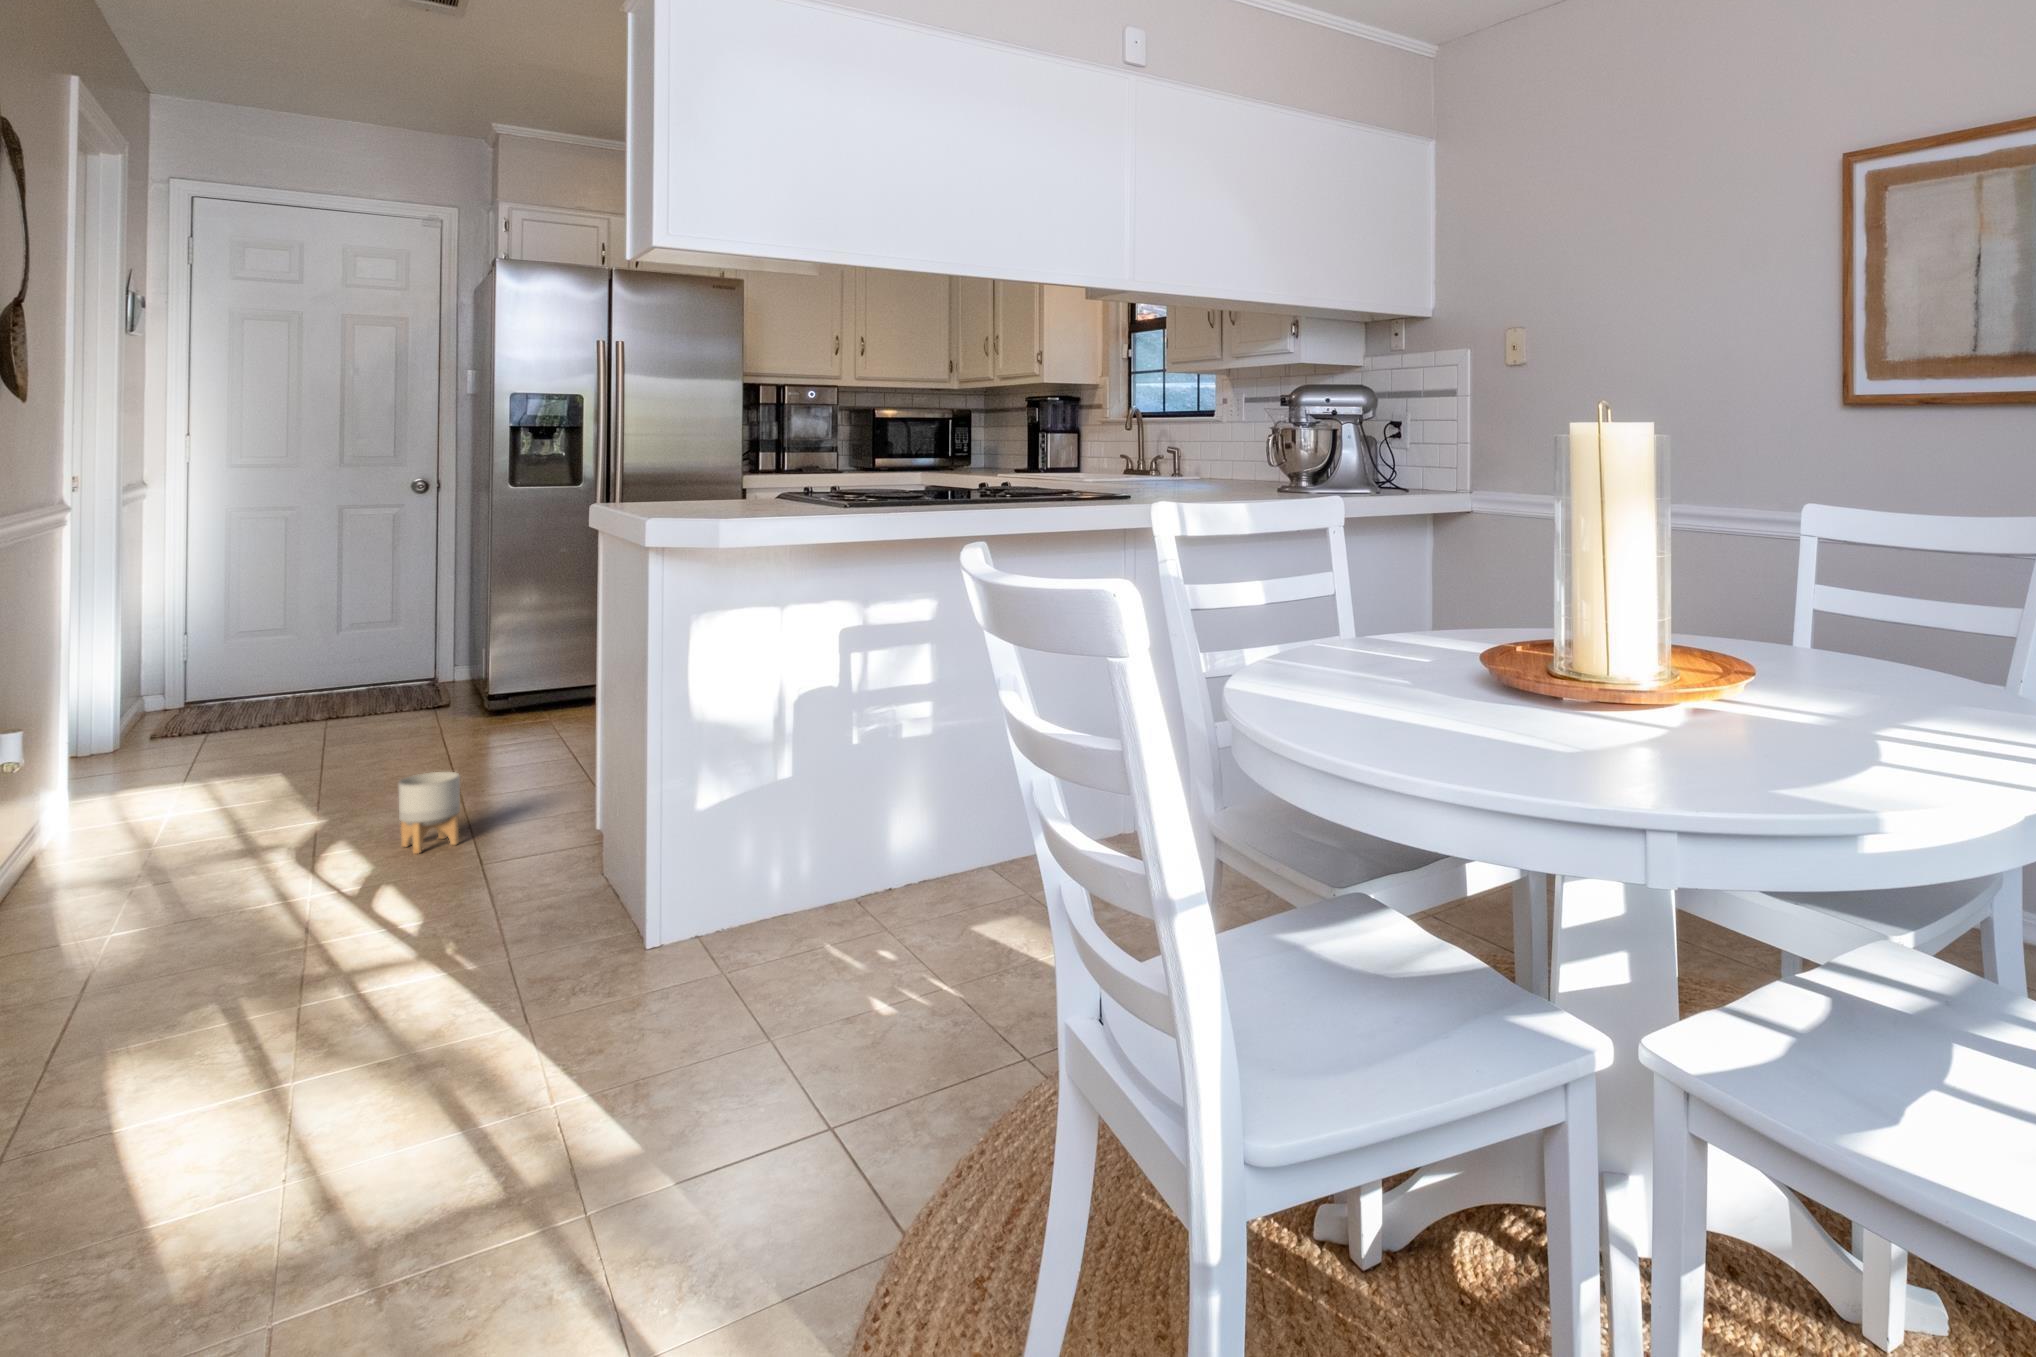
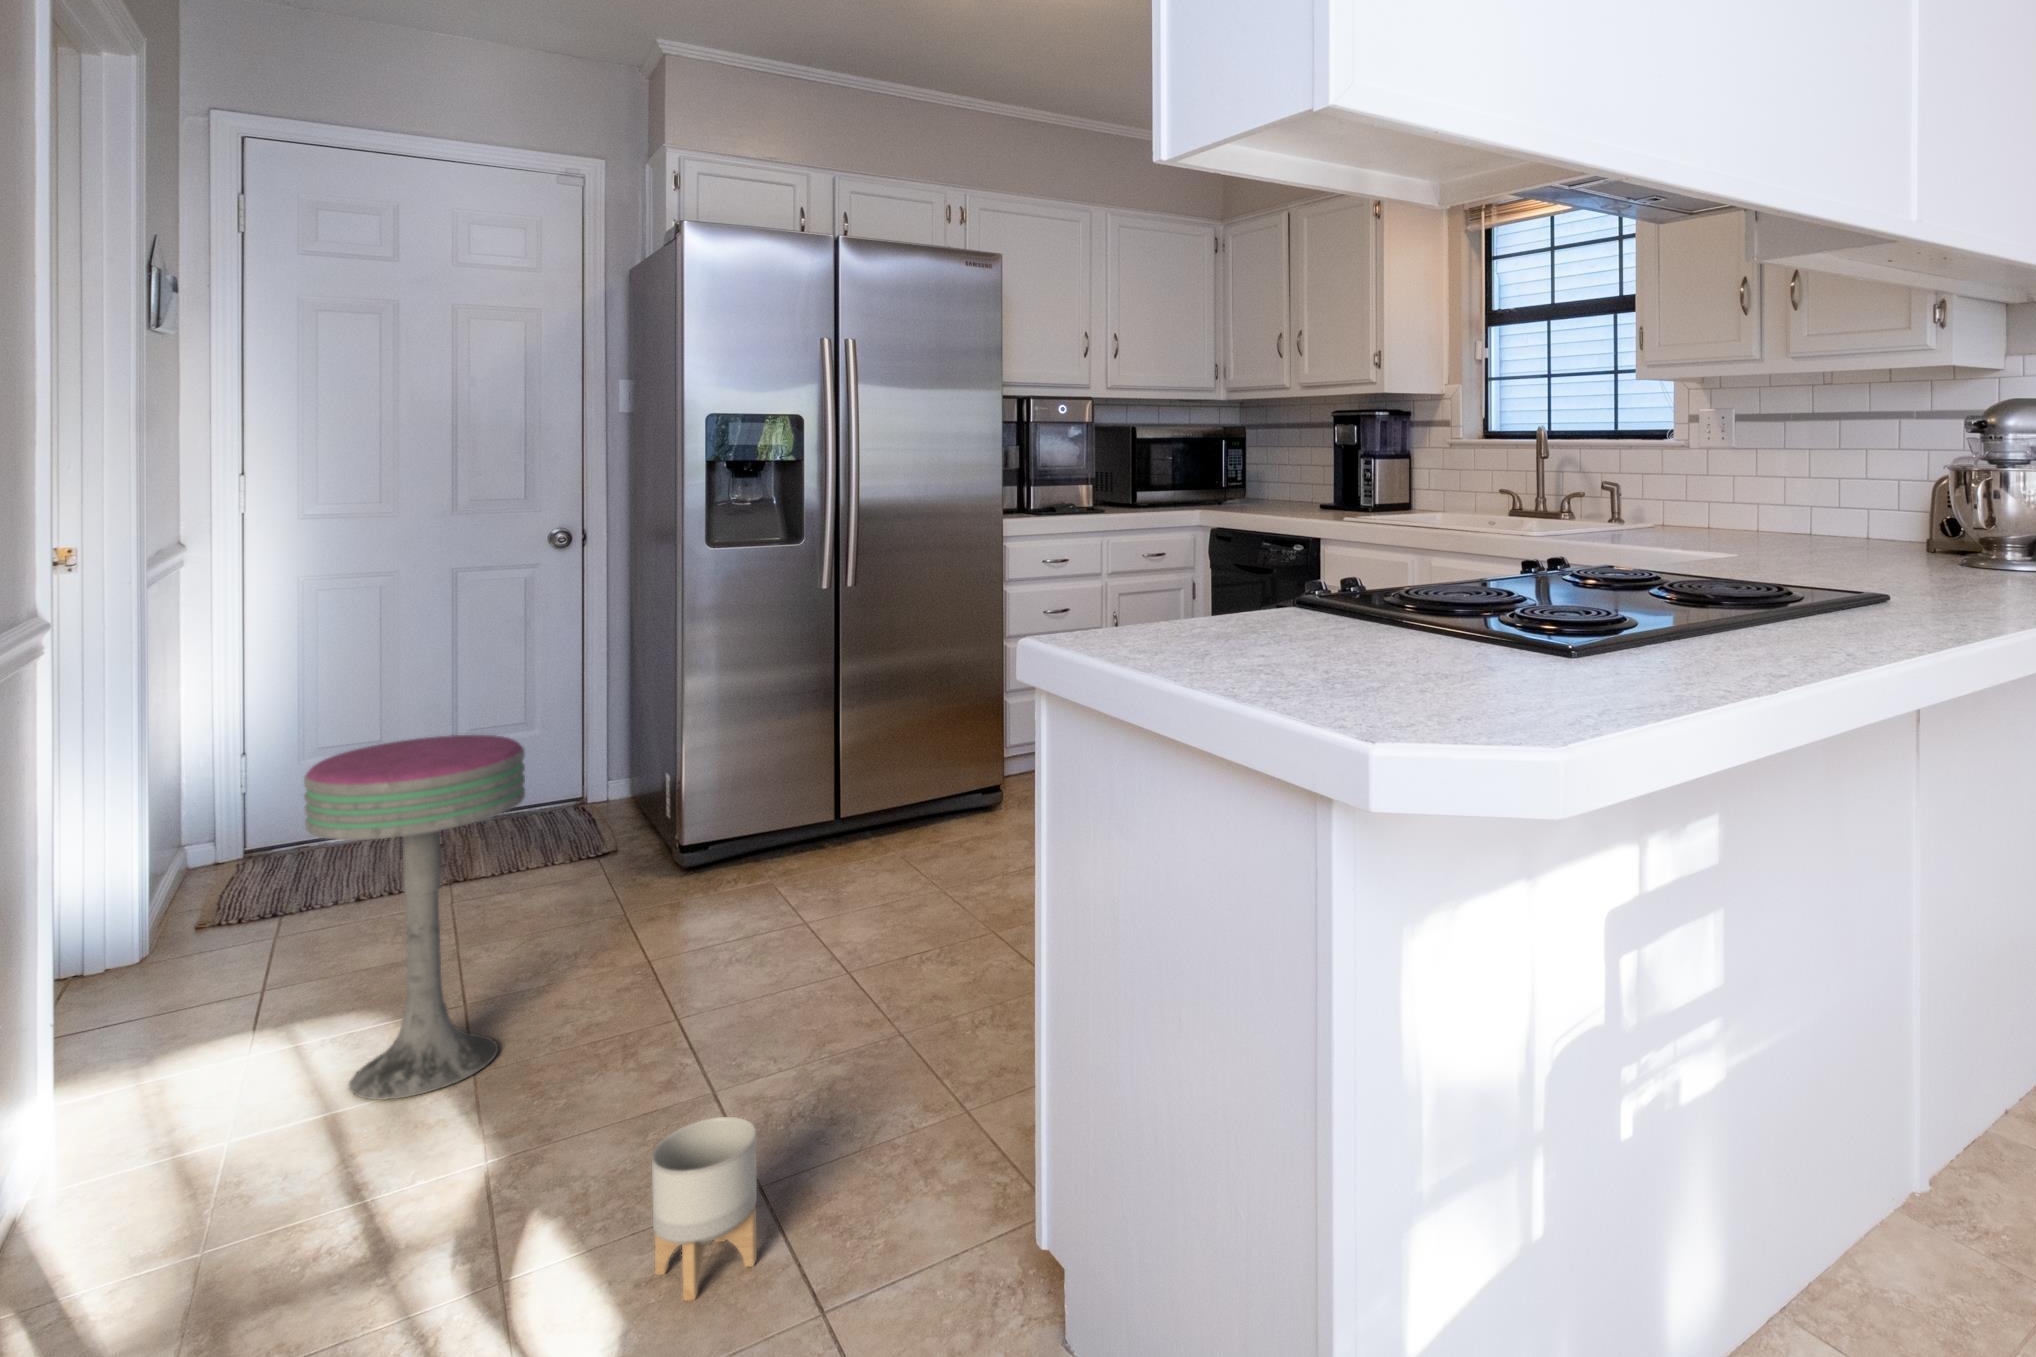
bar stool: none [219,591,357,797] -> present [304,735,525,1100]

